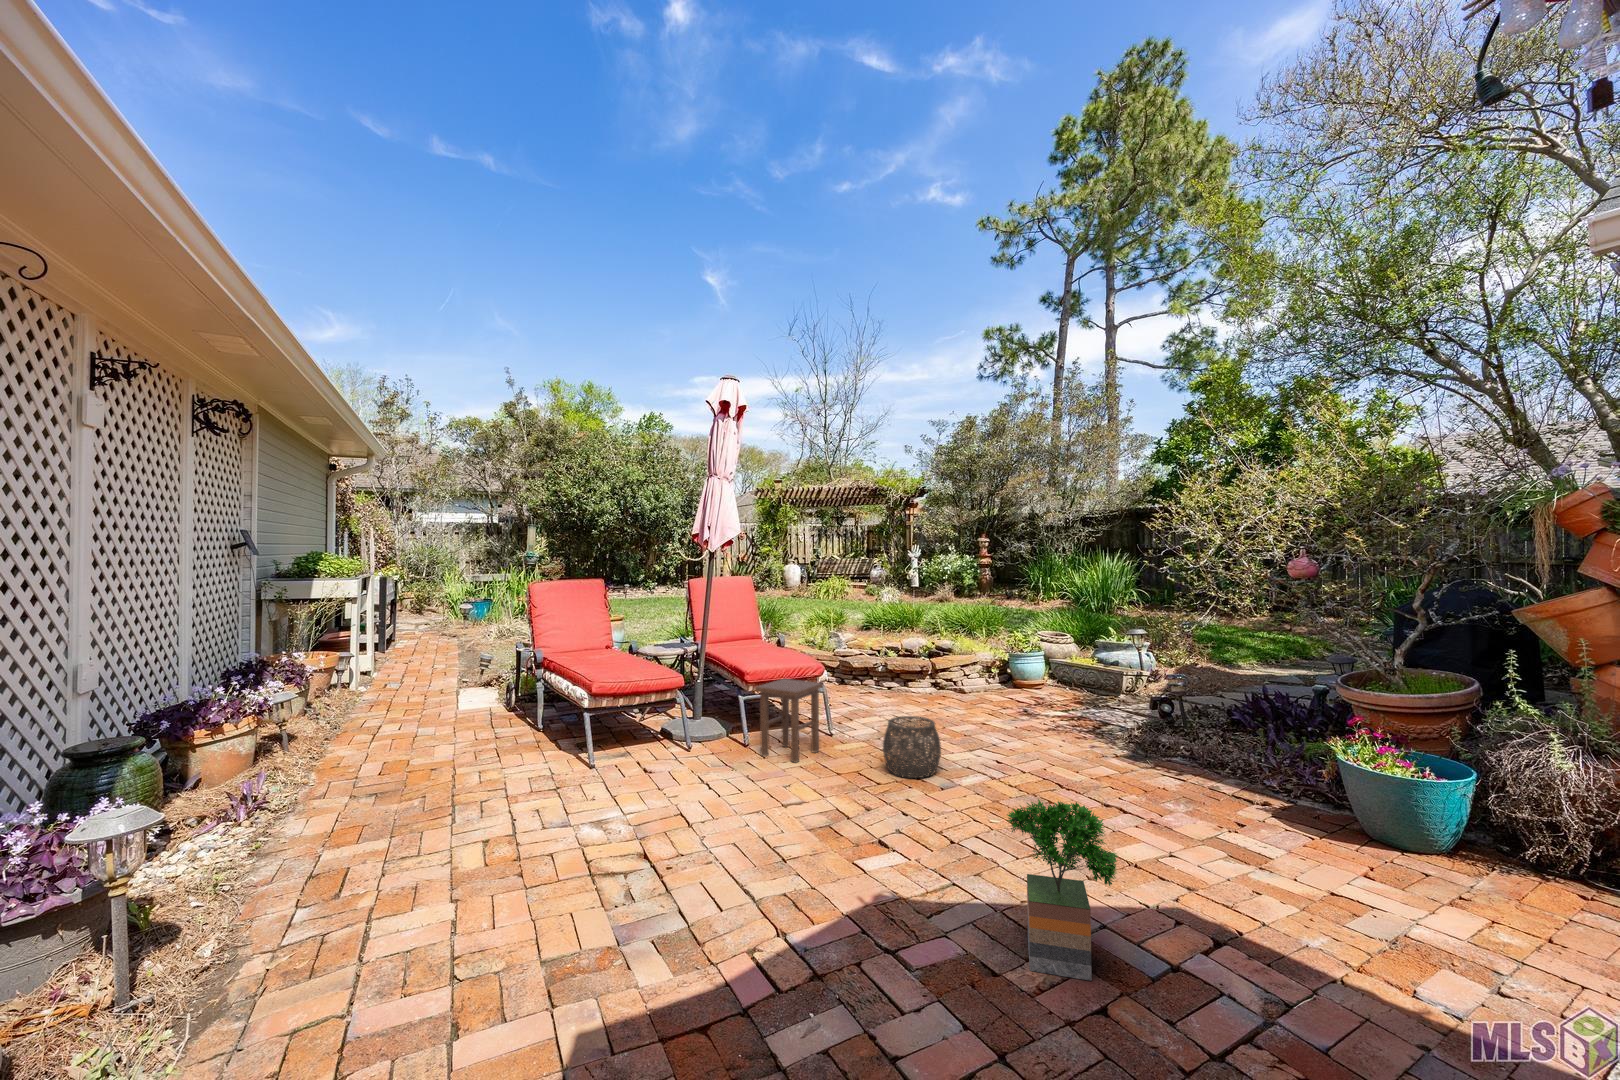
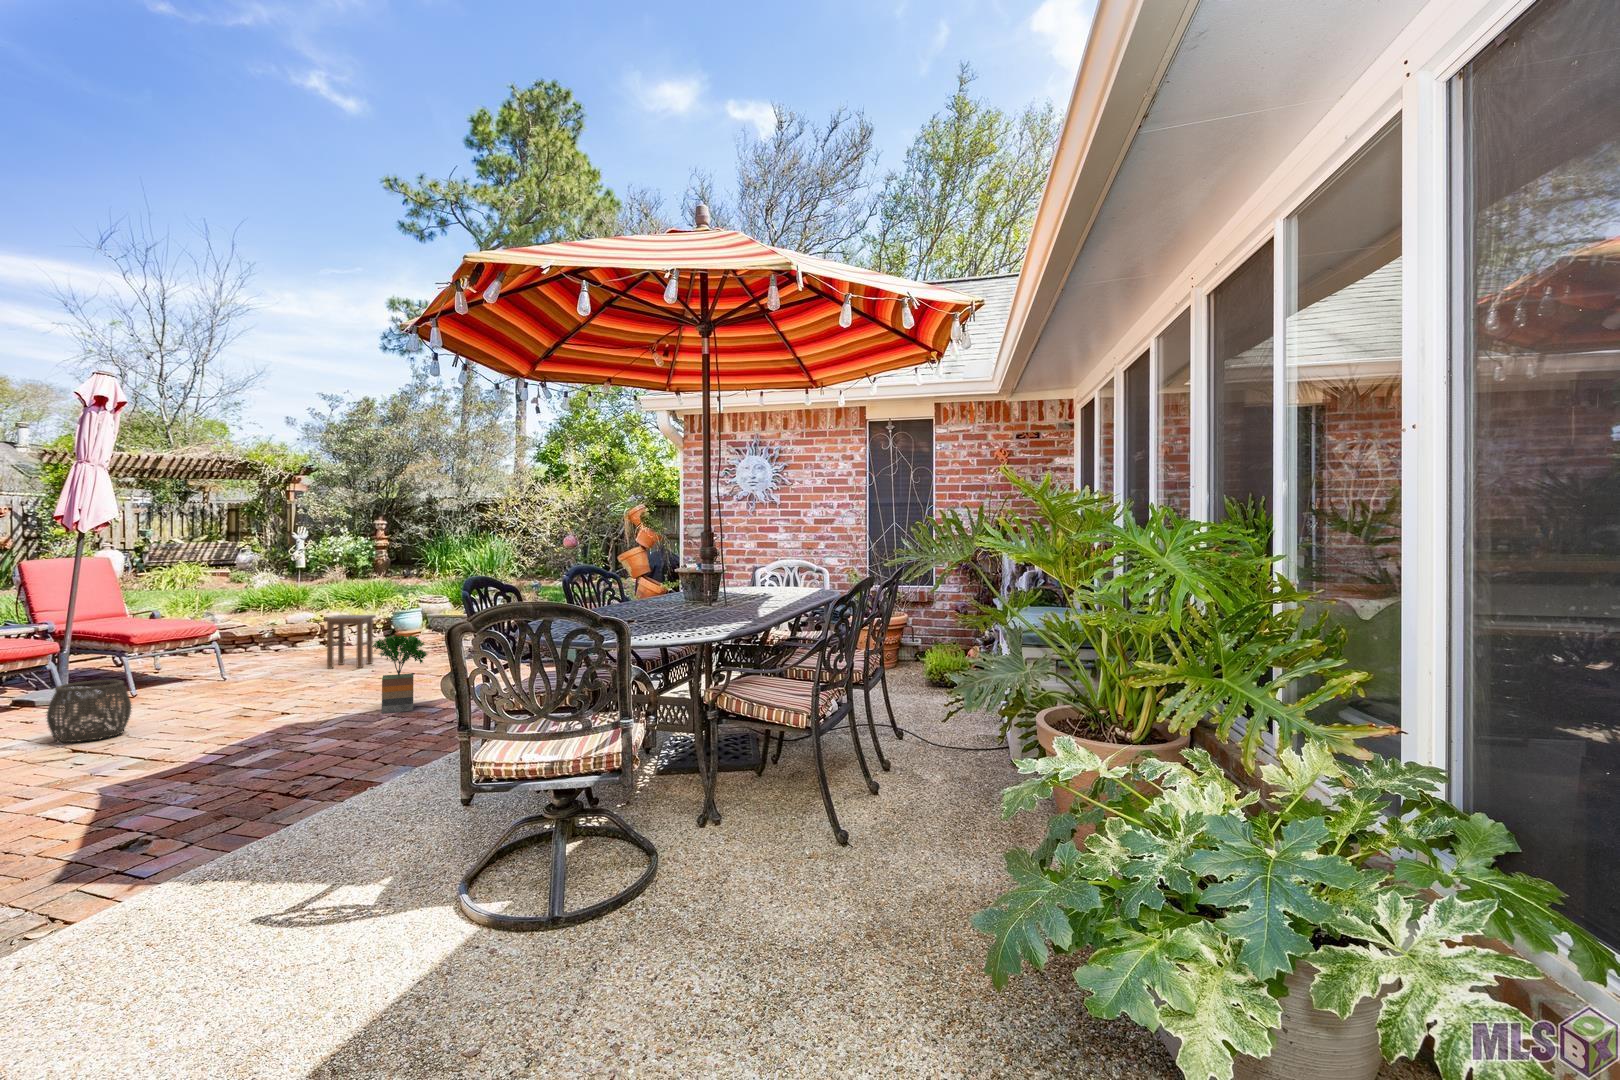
stool: present [756,679,823,763] -> present [324,615,376,669]
woven basket: present [883,716,941,778] -> present [46,680,131,743]

